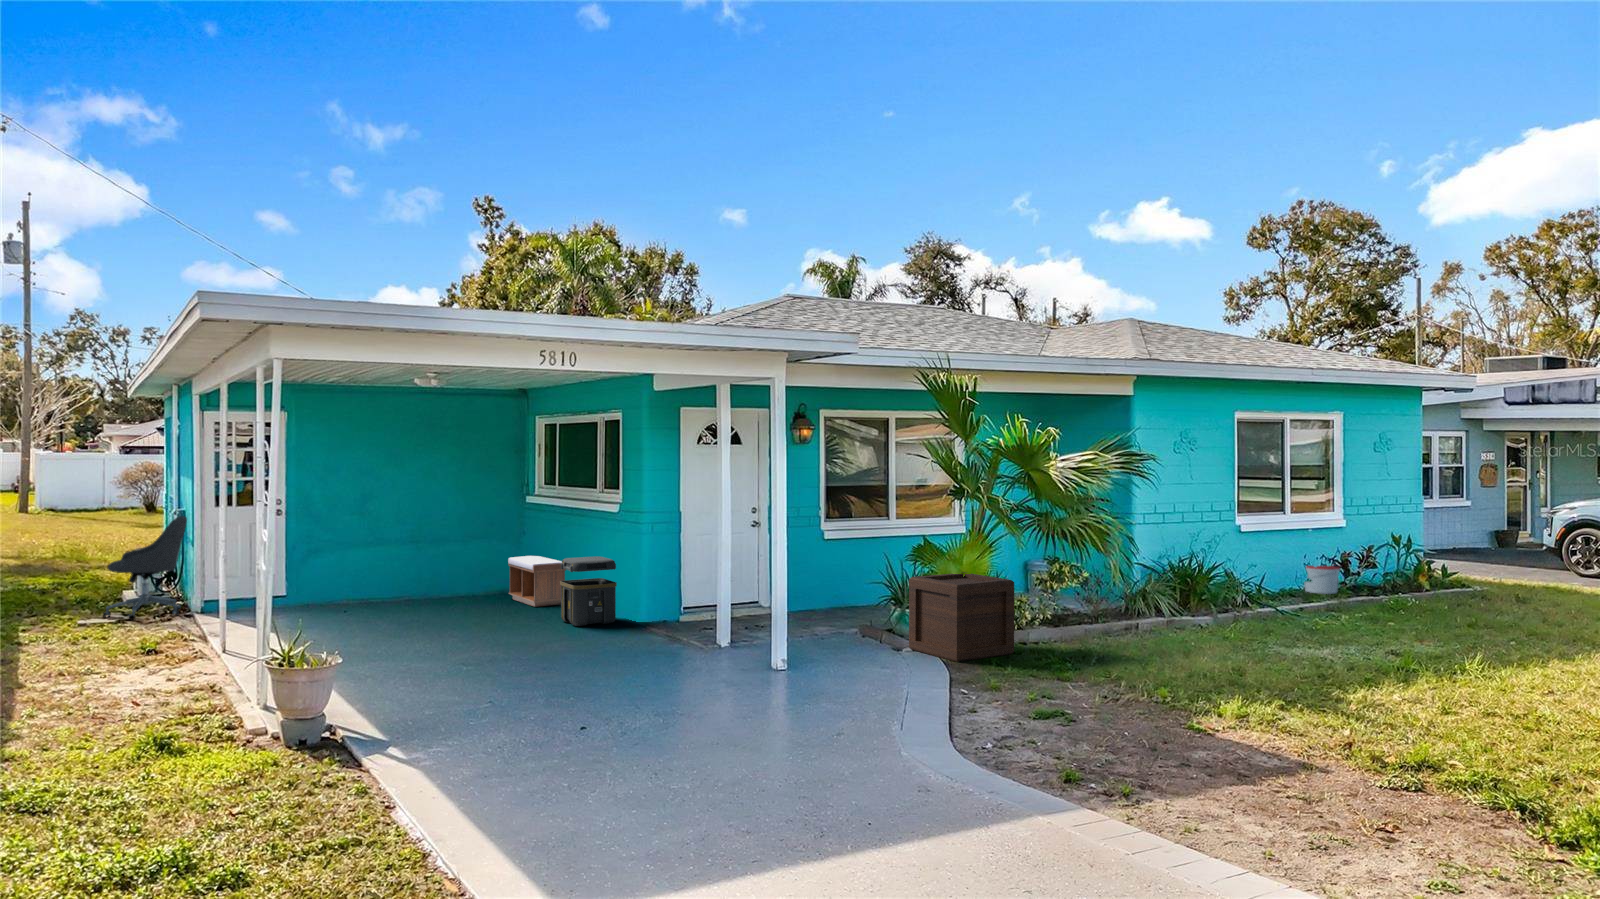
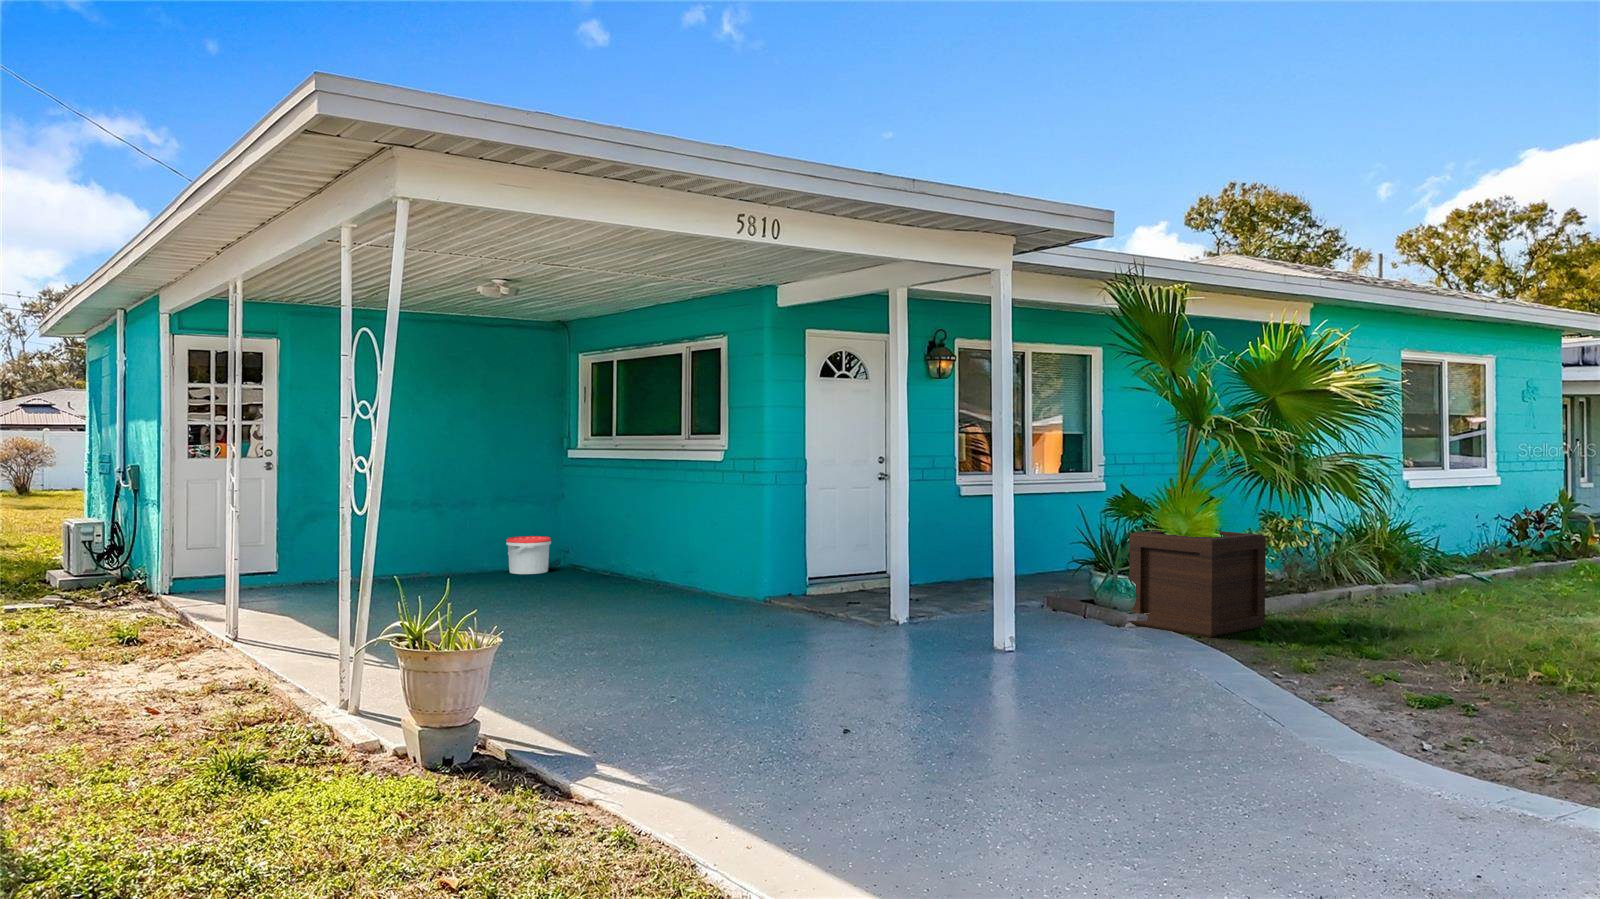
chair: present [103,516,187,620] -> none [36,470,147,605]
bench: present [508,556,566,607] -> none [554,522,634,583]
toolbox: present [560,557,617,626] -> none [649,517,723,604]
bucket: present [1305,566,1340,594] -> present [506,536,551,574]

